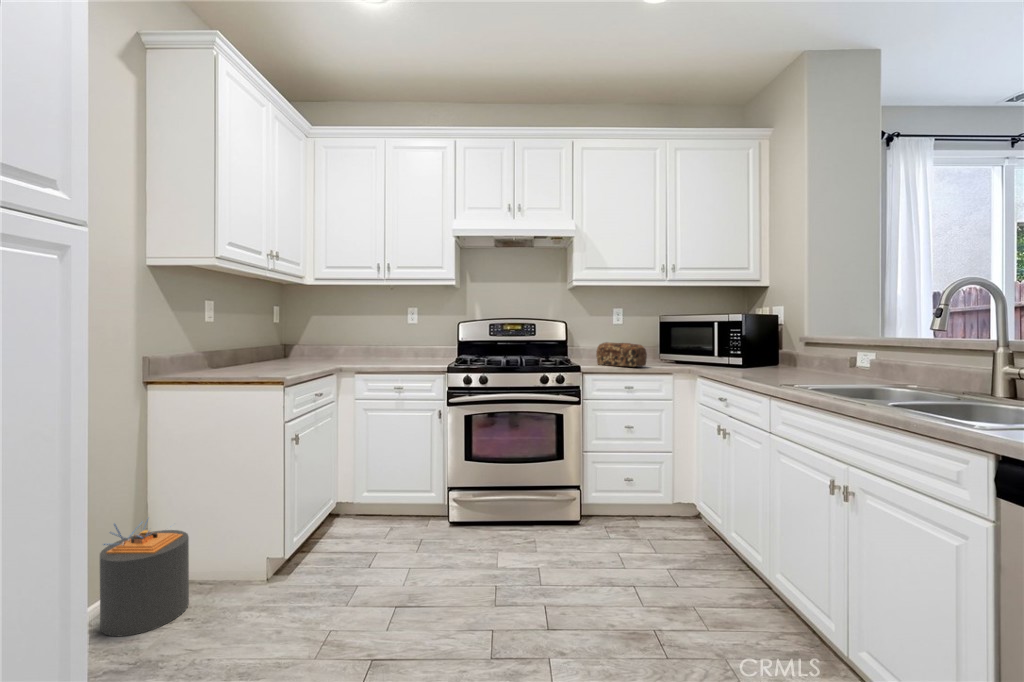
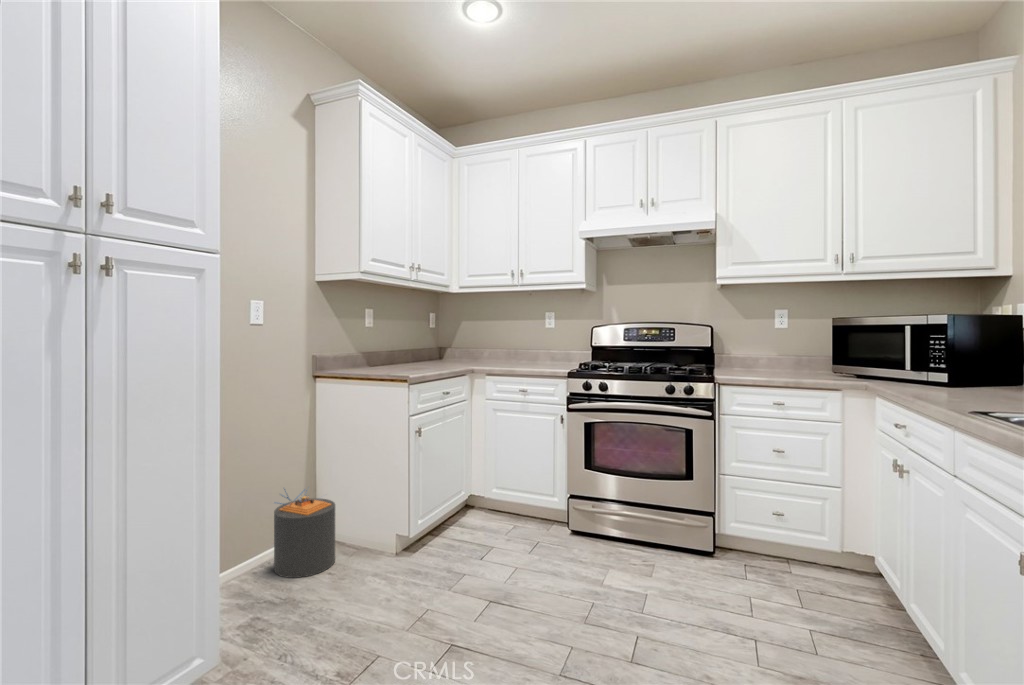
bread loaf: present [596,342,647,367] -> none [744,349,810,378]

